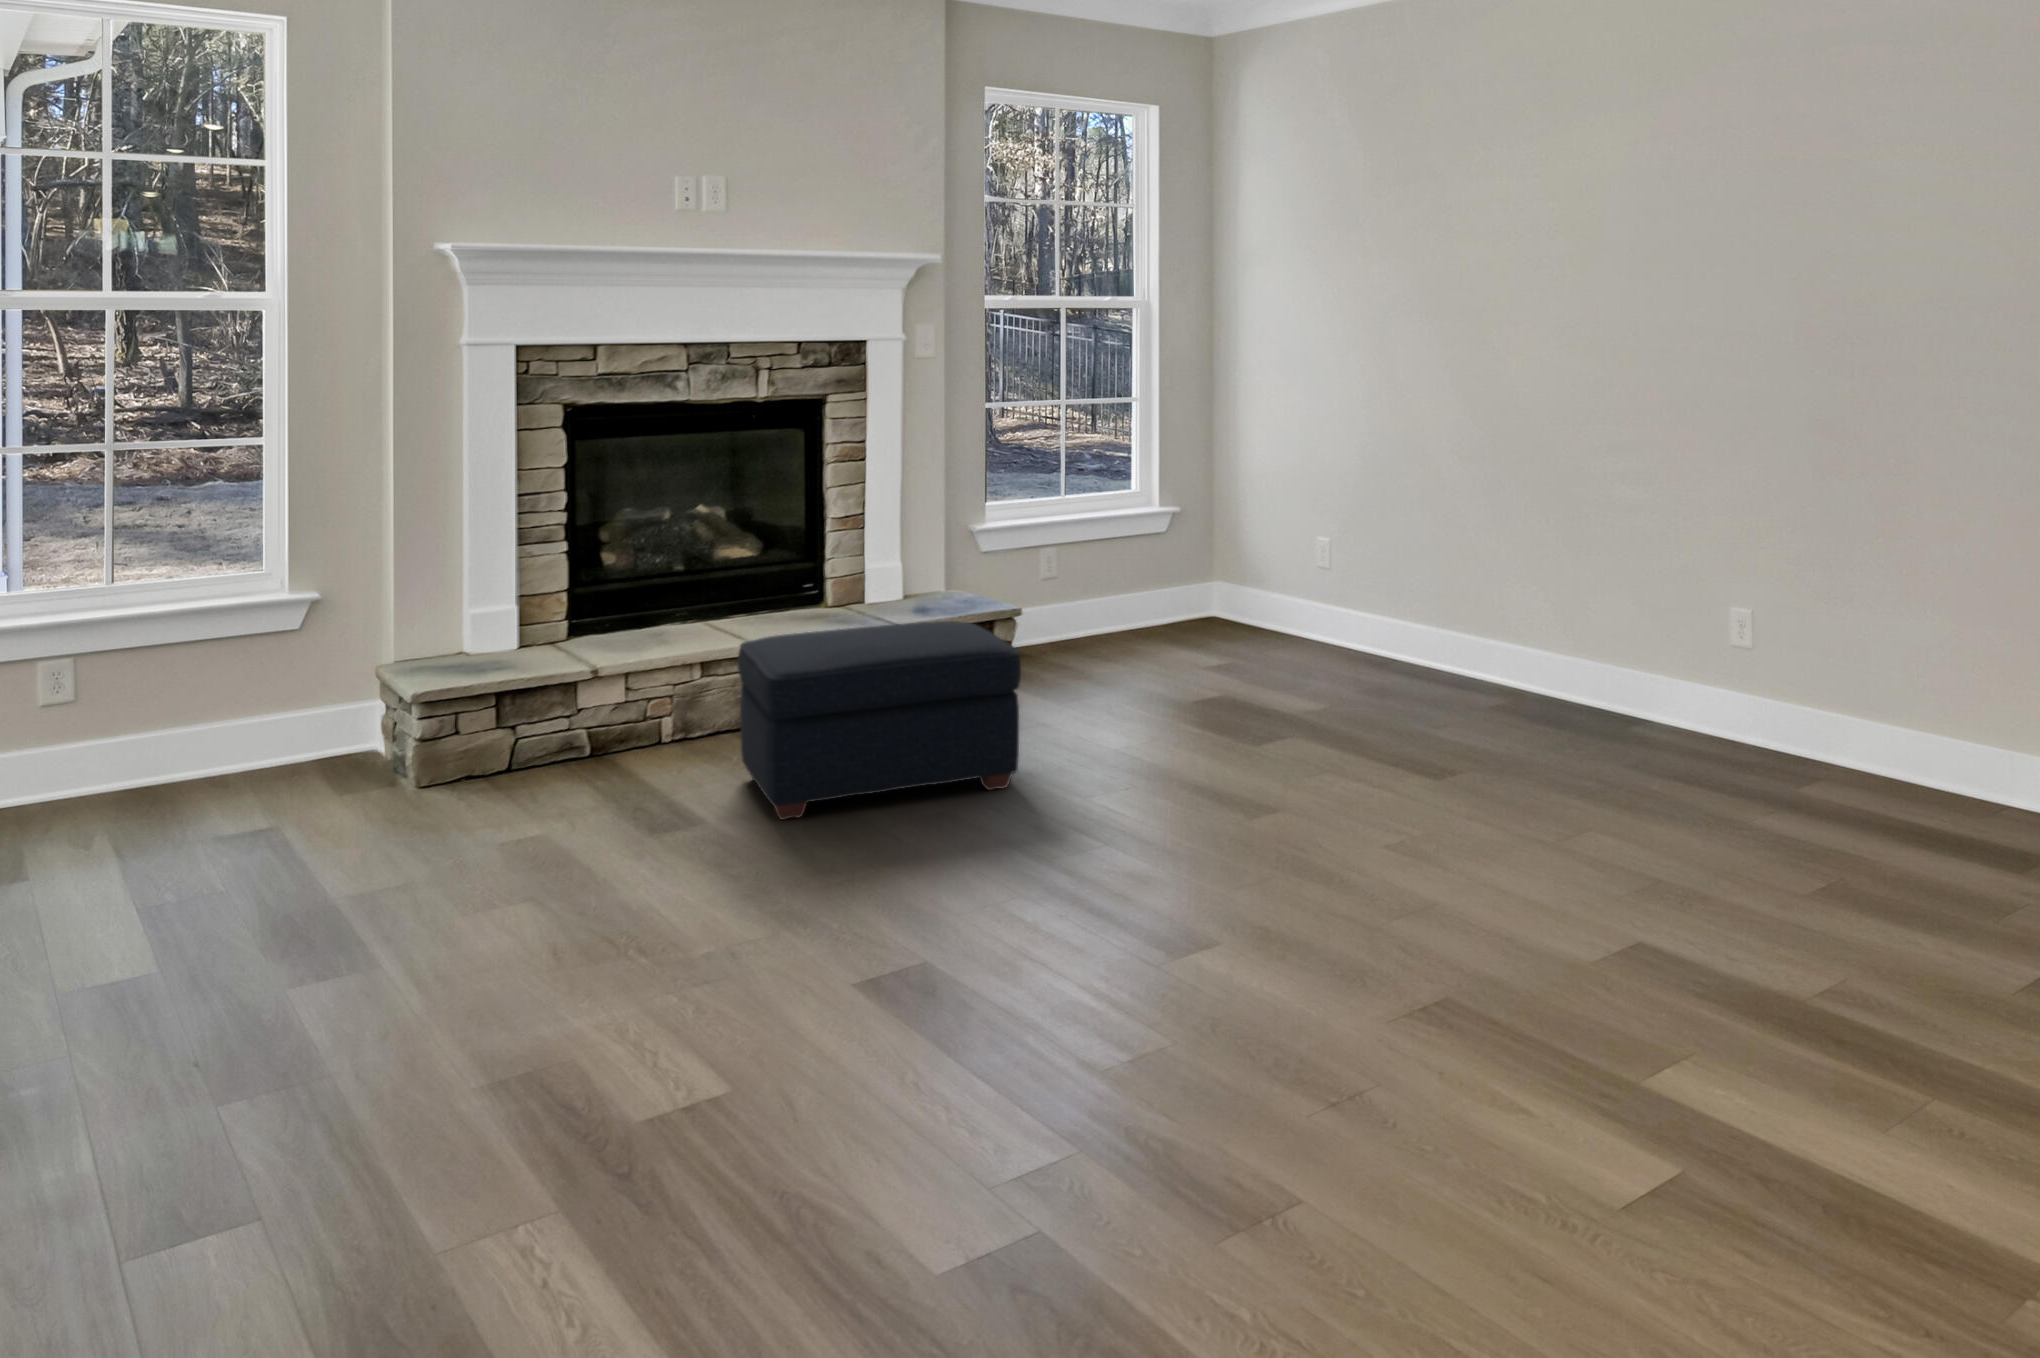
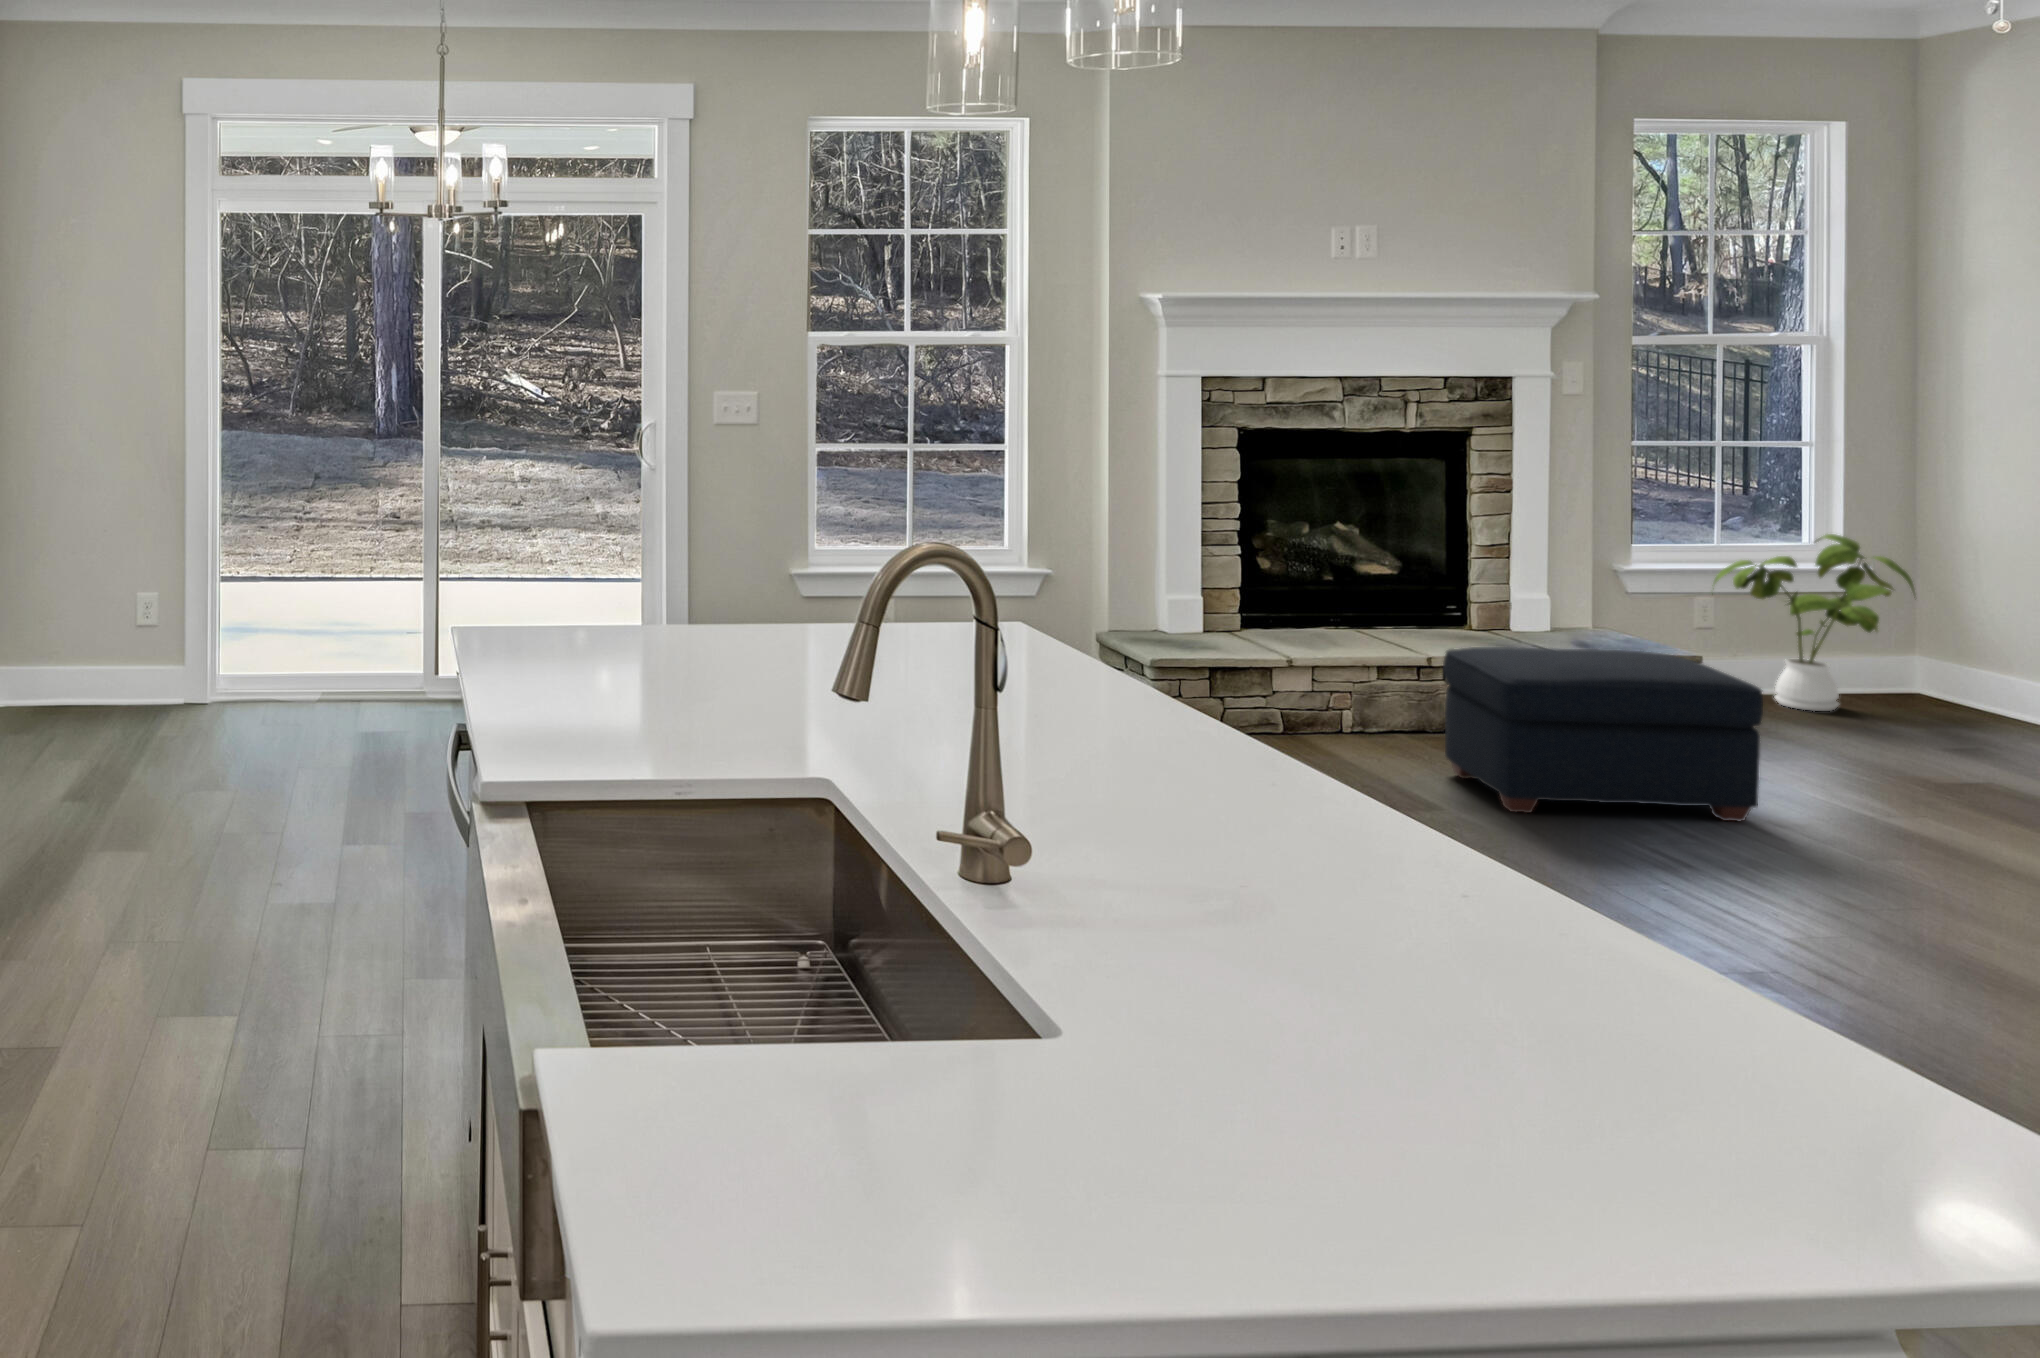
house plant: none [1053,483,1200,647] -> present [1714,534,1914,711]

